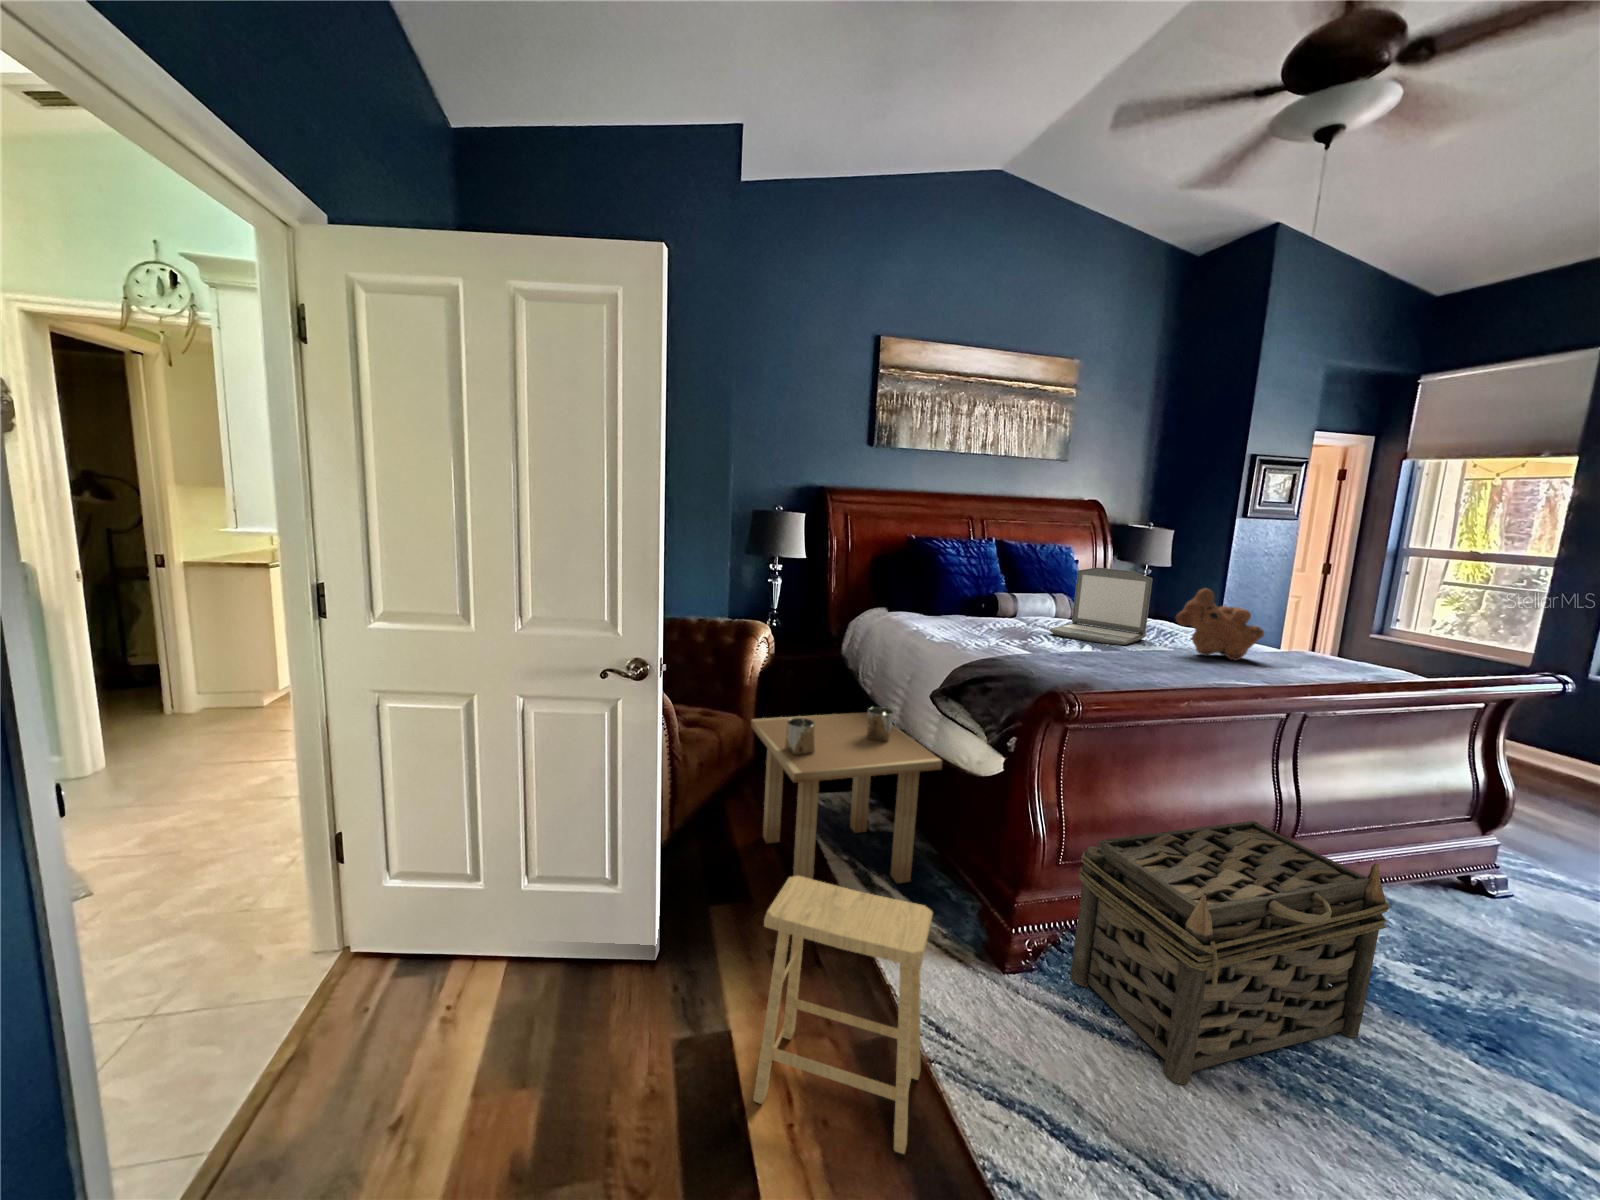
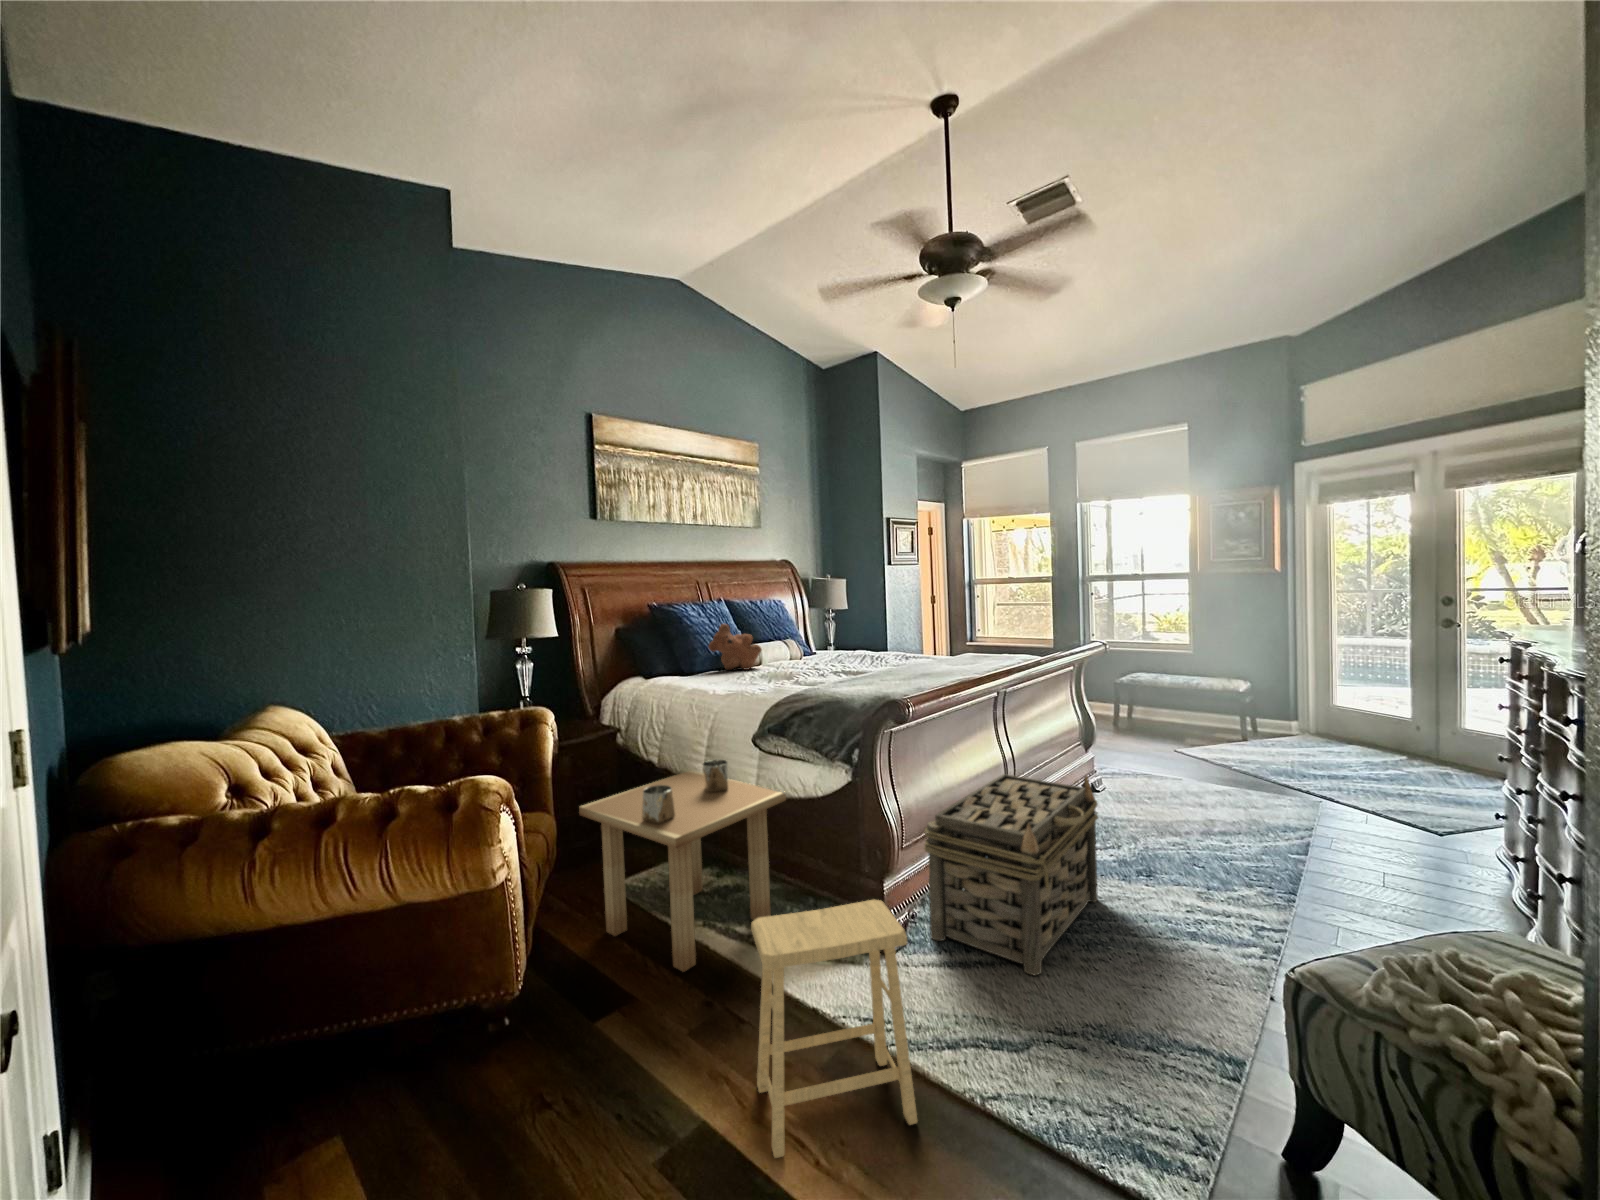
laptop: present [1050,567,1153,645] -> none [805,610,872,671]
teddy bear: present [1176,588,1264,661] -> present [708,624,762,670]

